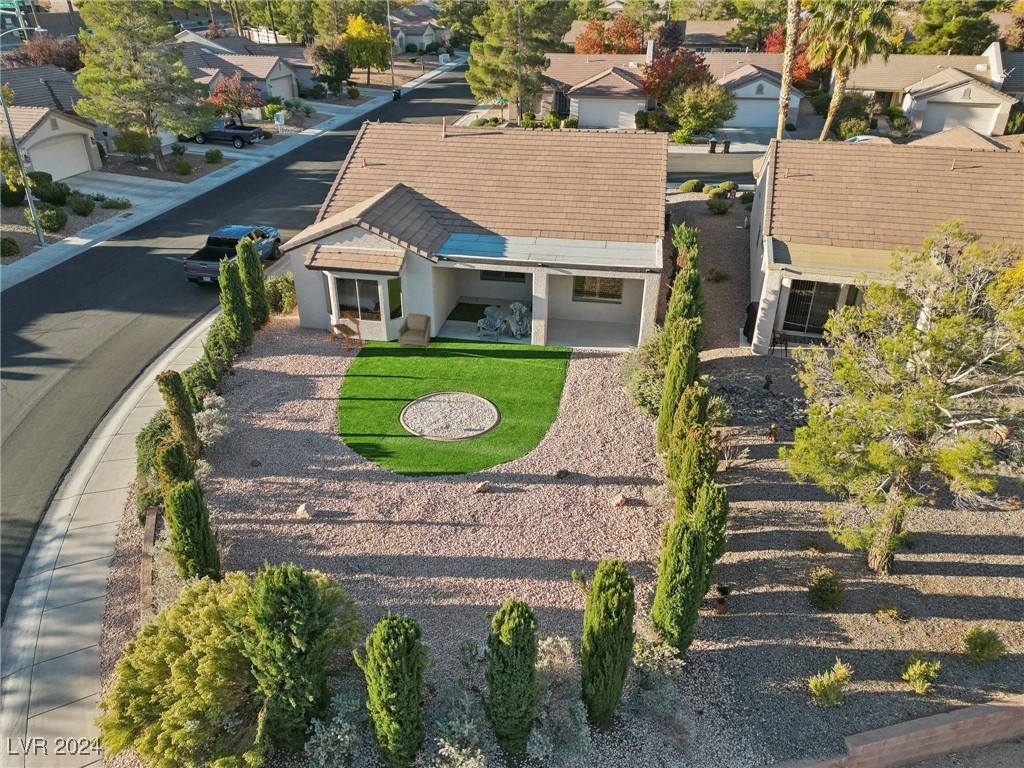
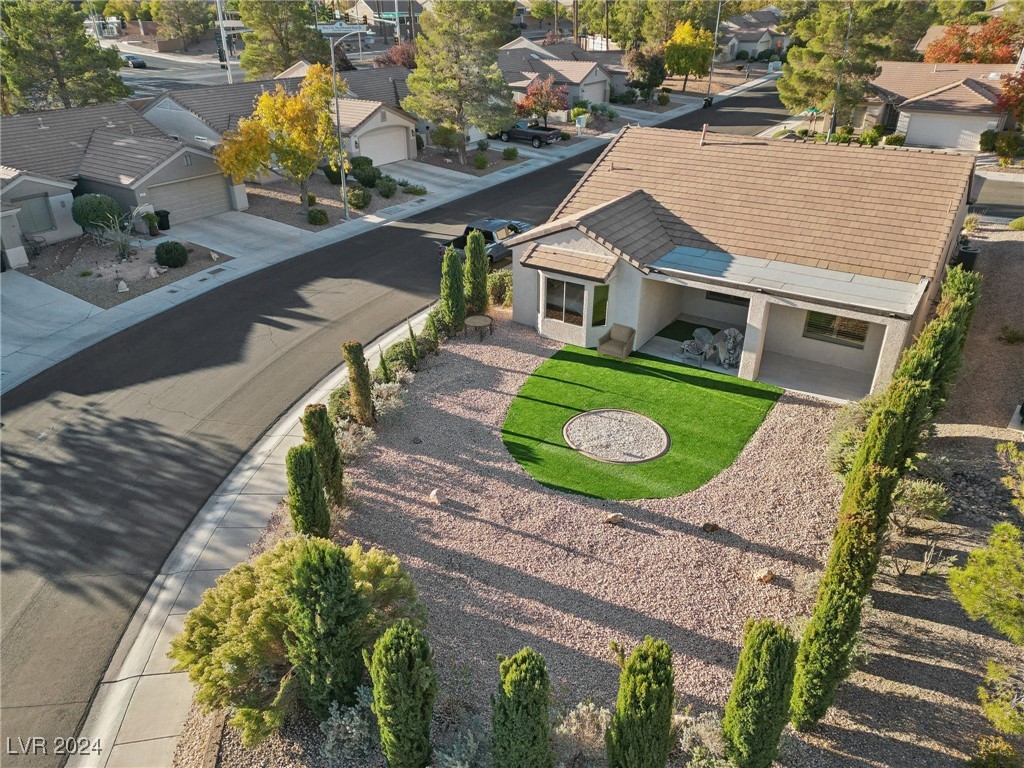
bench: present [332,311,362,352] -> none [536,311,562,352]
round table: none [251,325,284,353] -> present [463,314,493,341]
potted plant: present [713,584,732,611] -> none [820,703,859,747]

